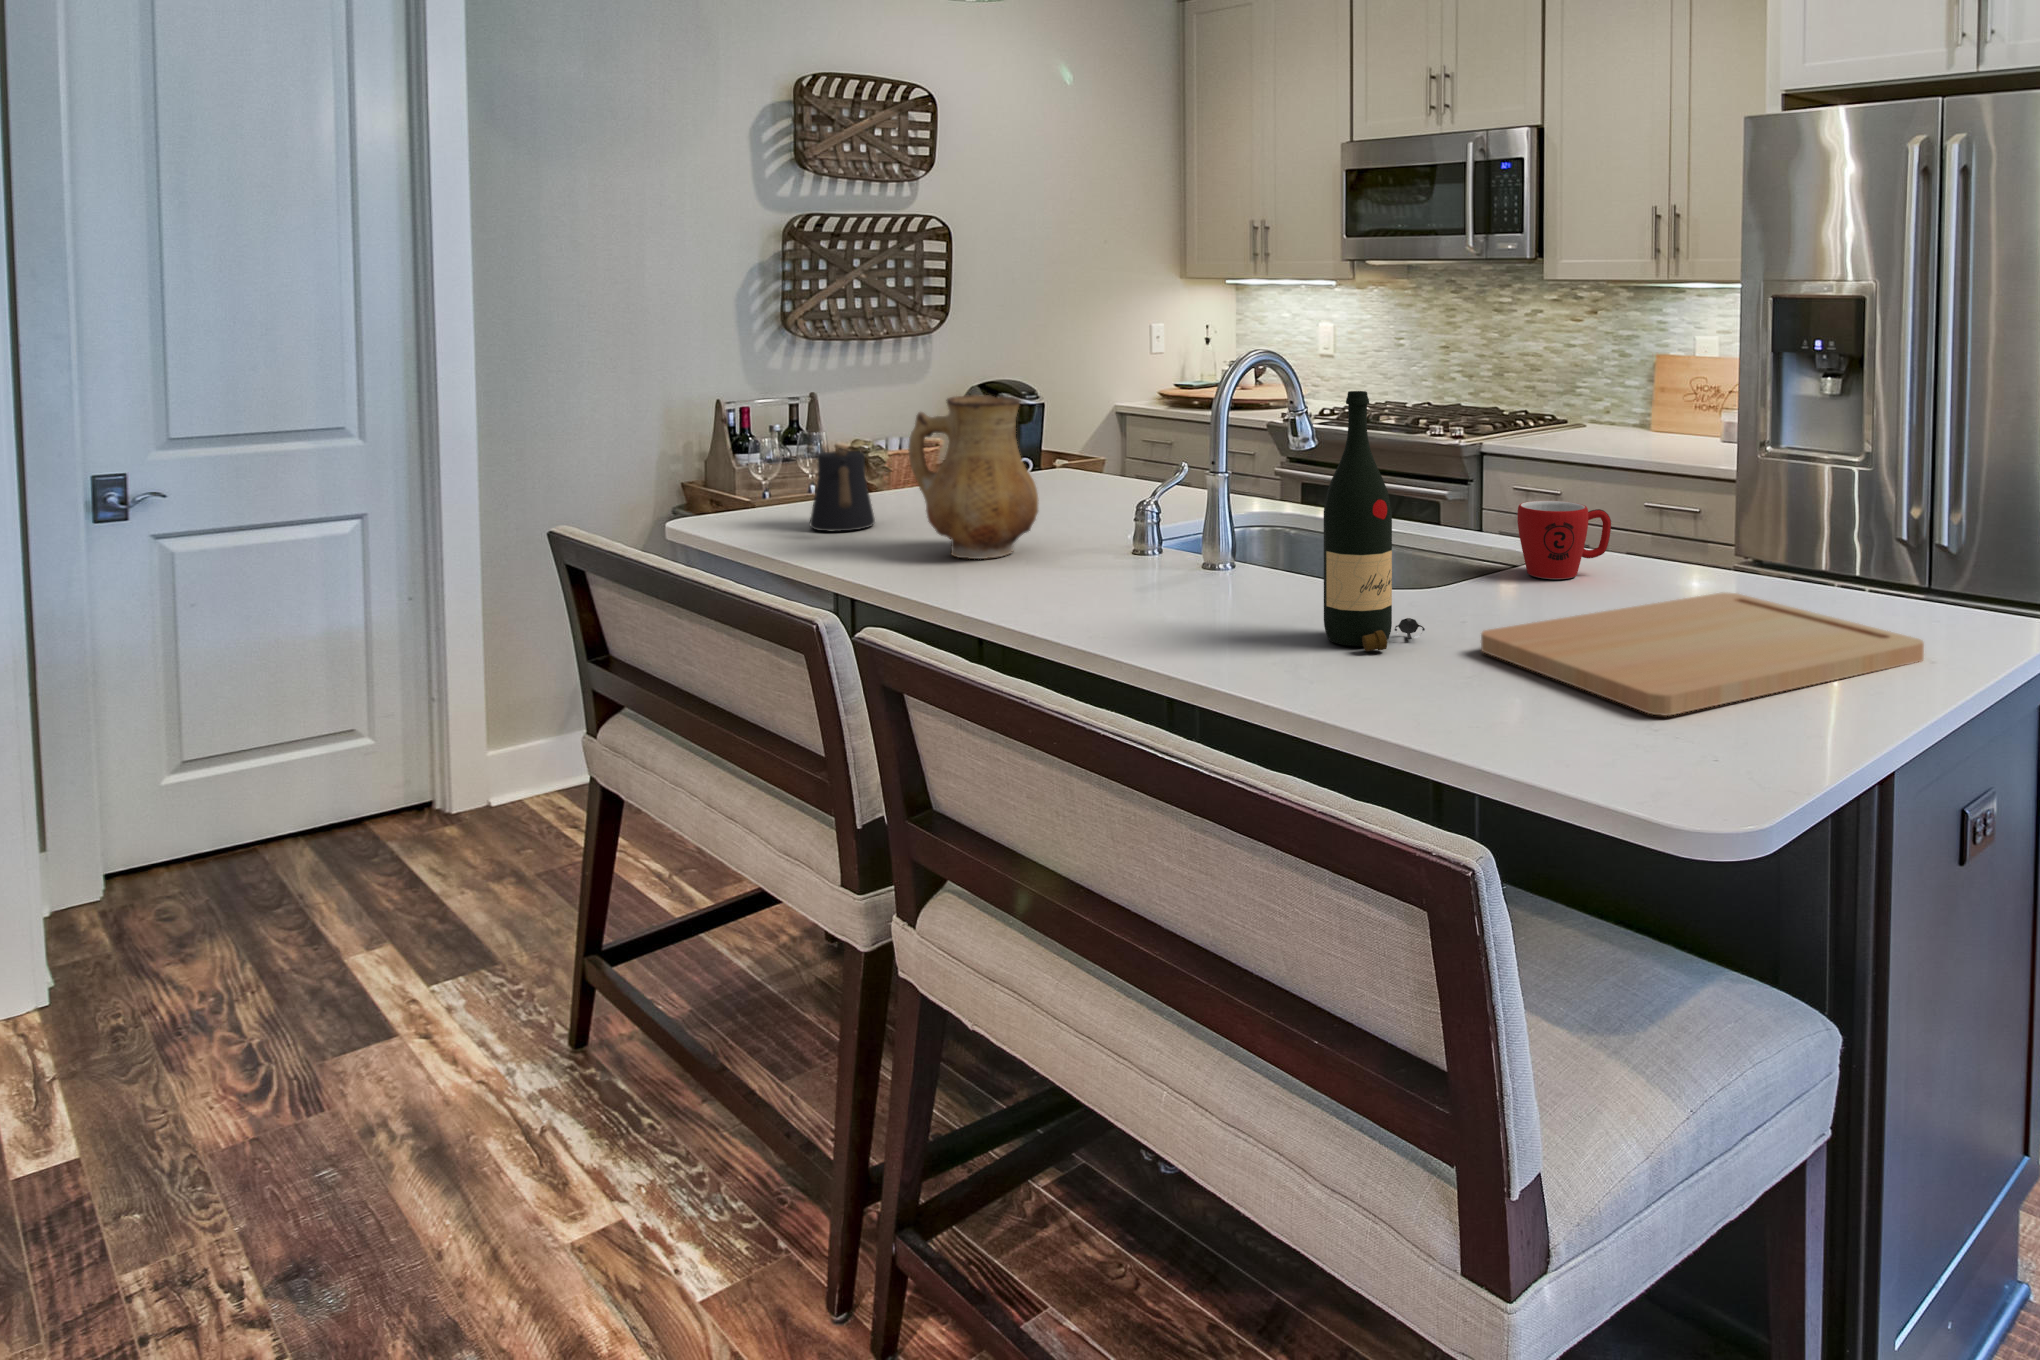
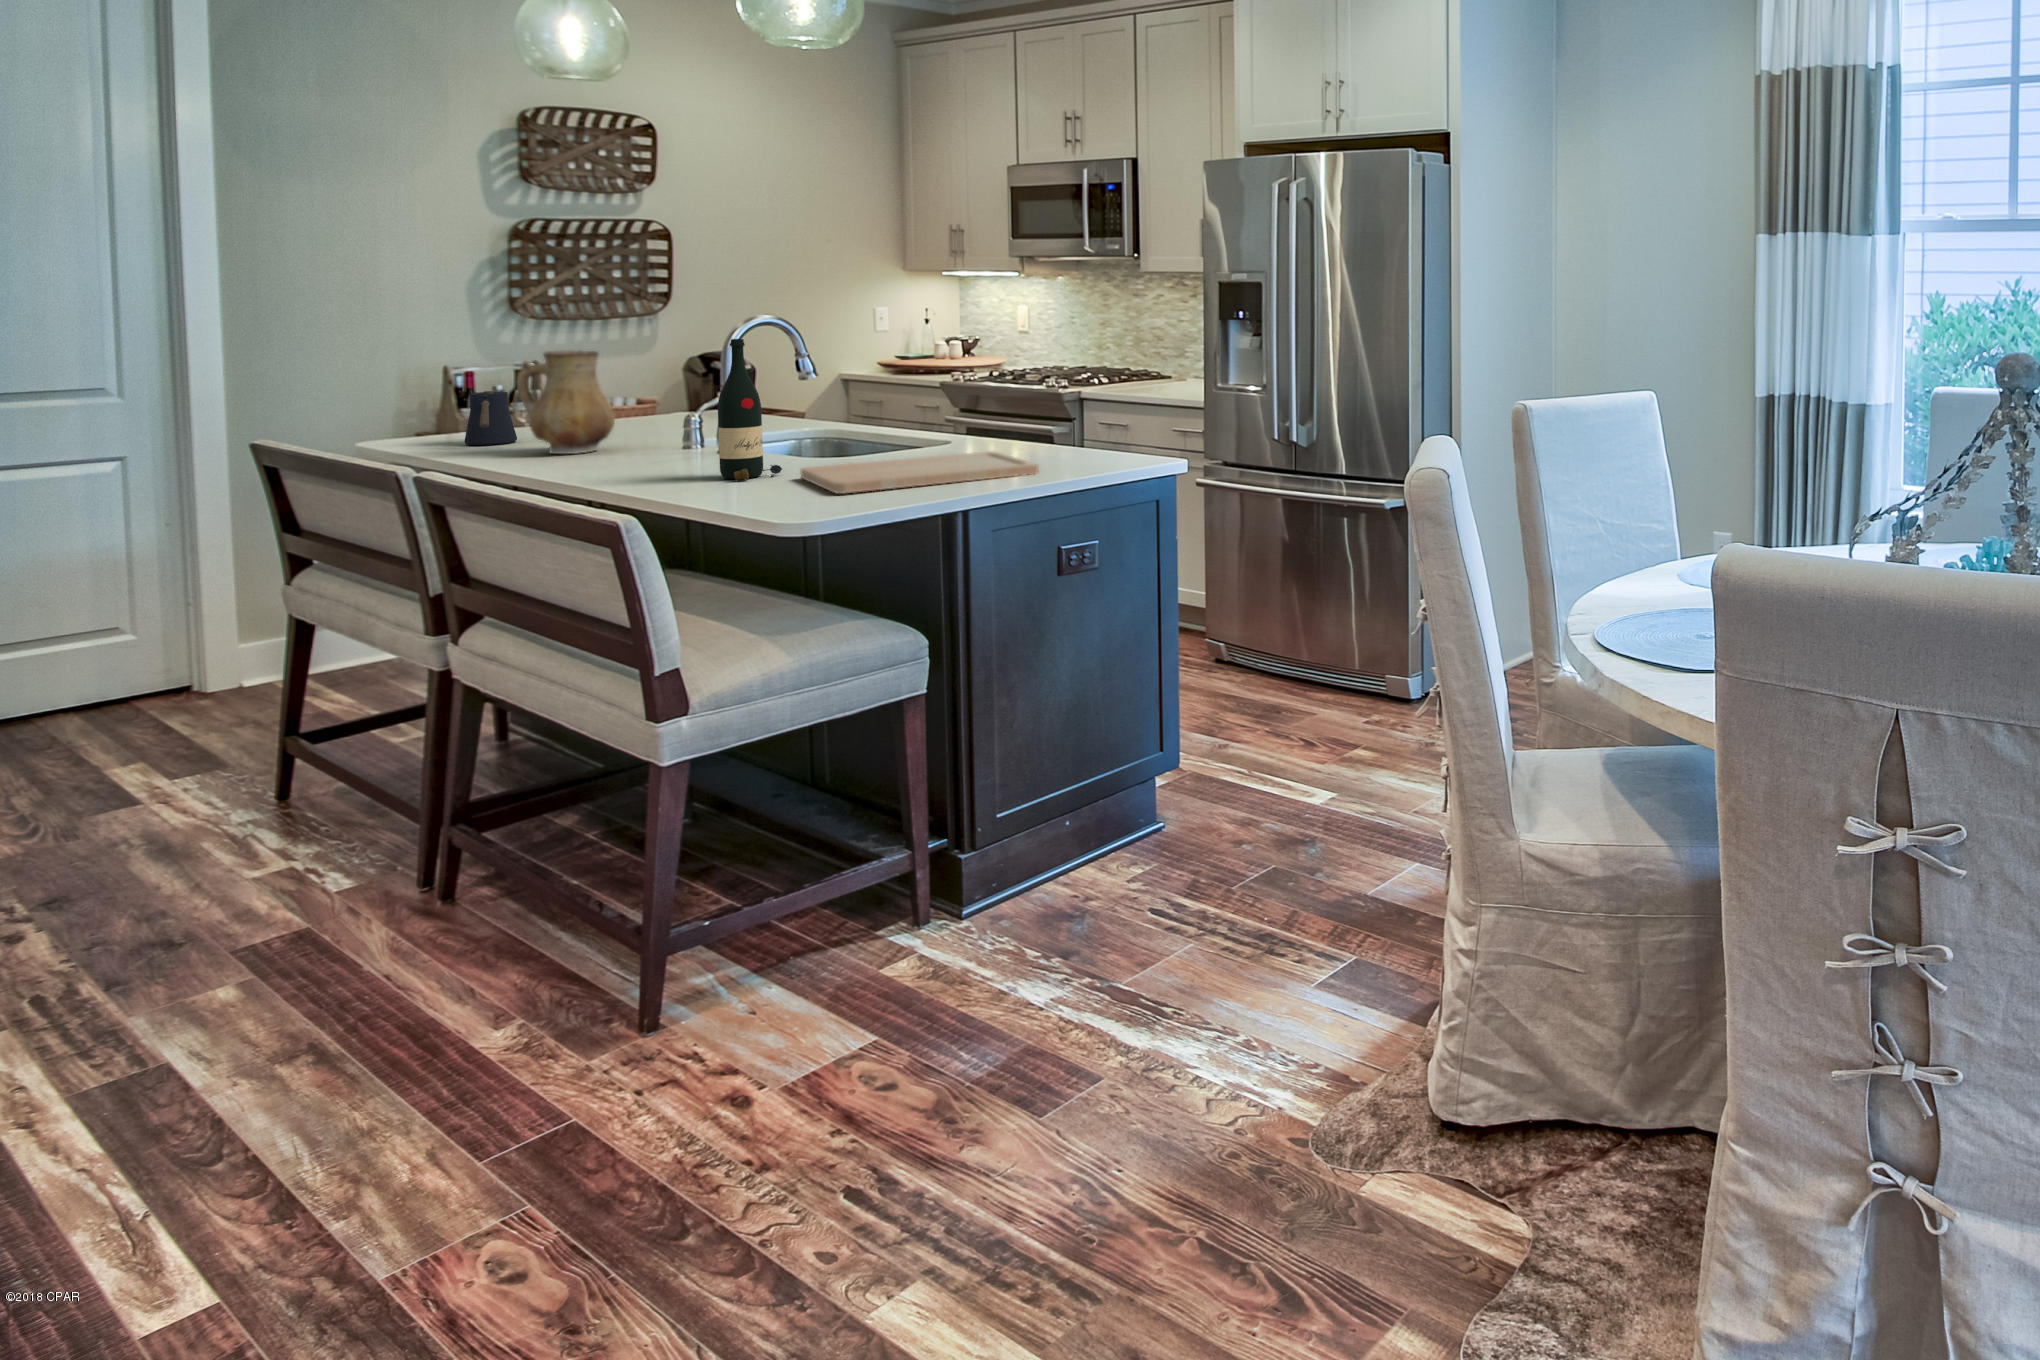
mug: present [1517,501,1611,579] -> none [903,408,961,452]

